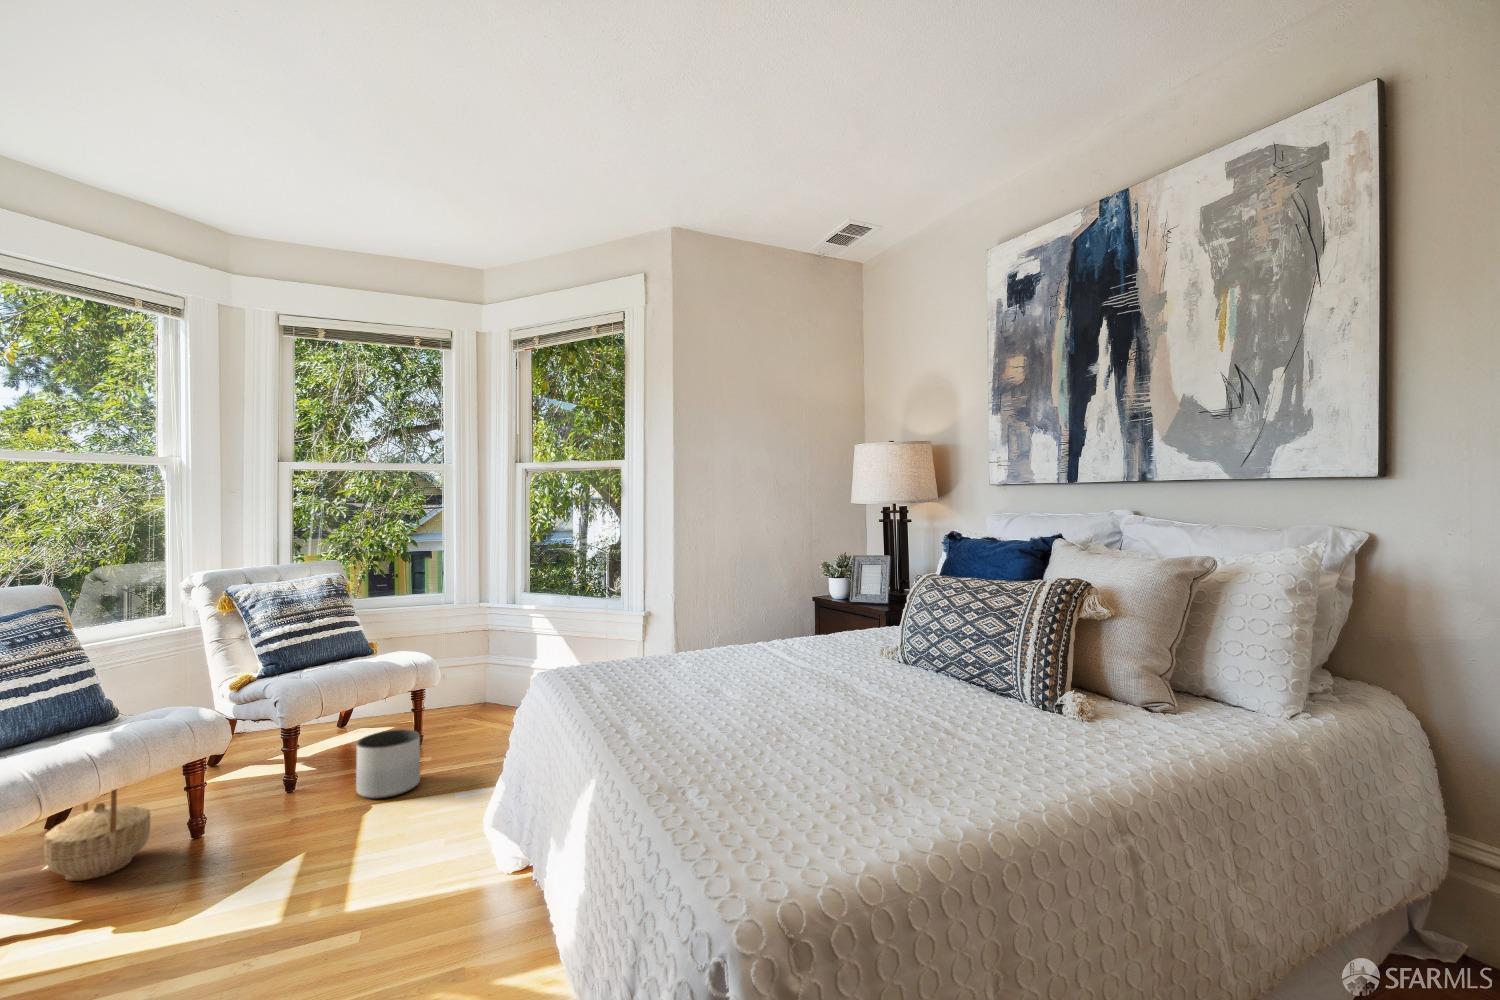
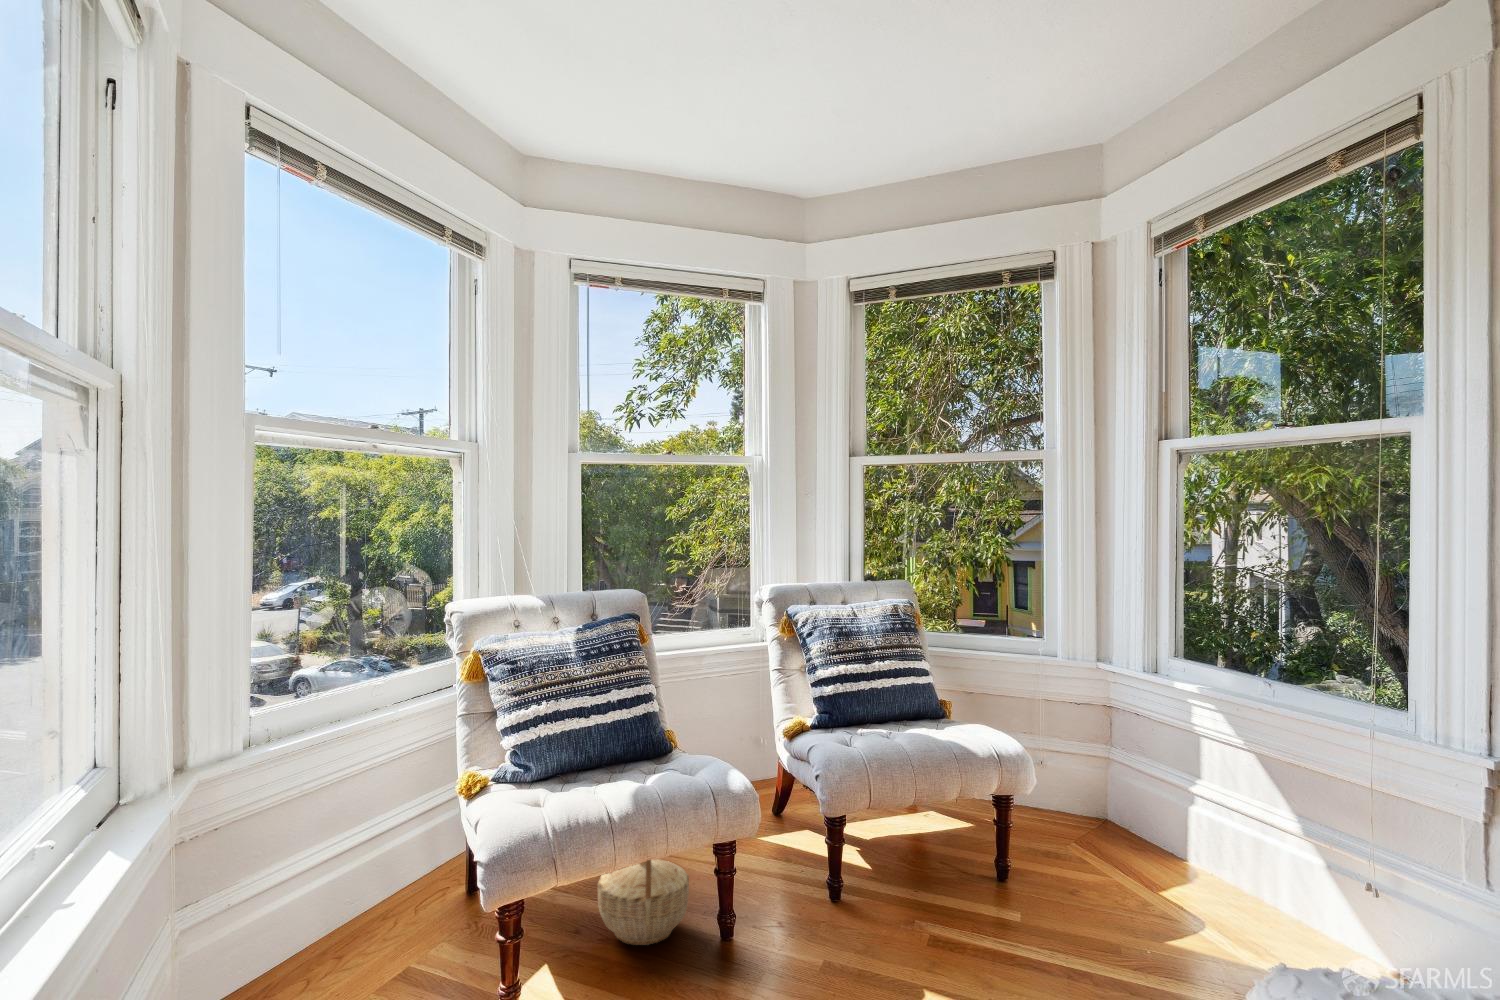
planter: present [356,729,420,799] -> none [914,841,1001,950]

